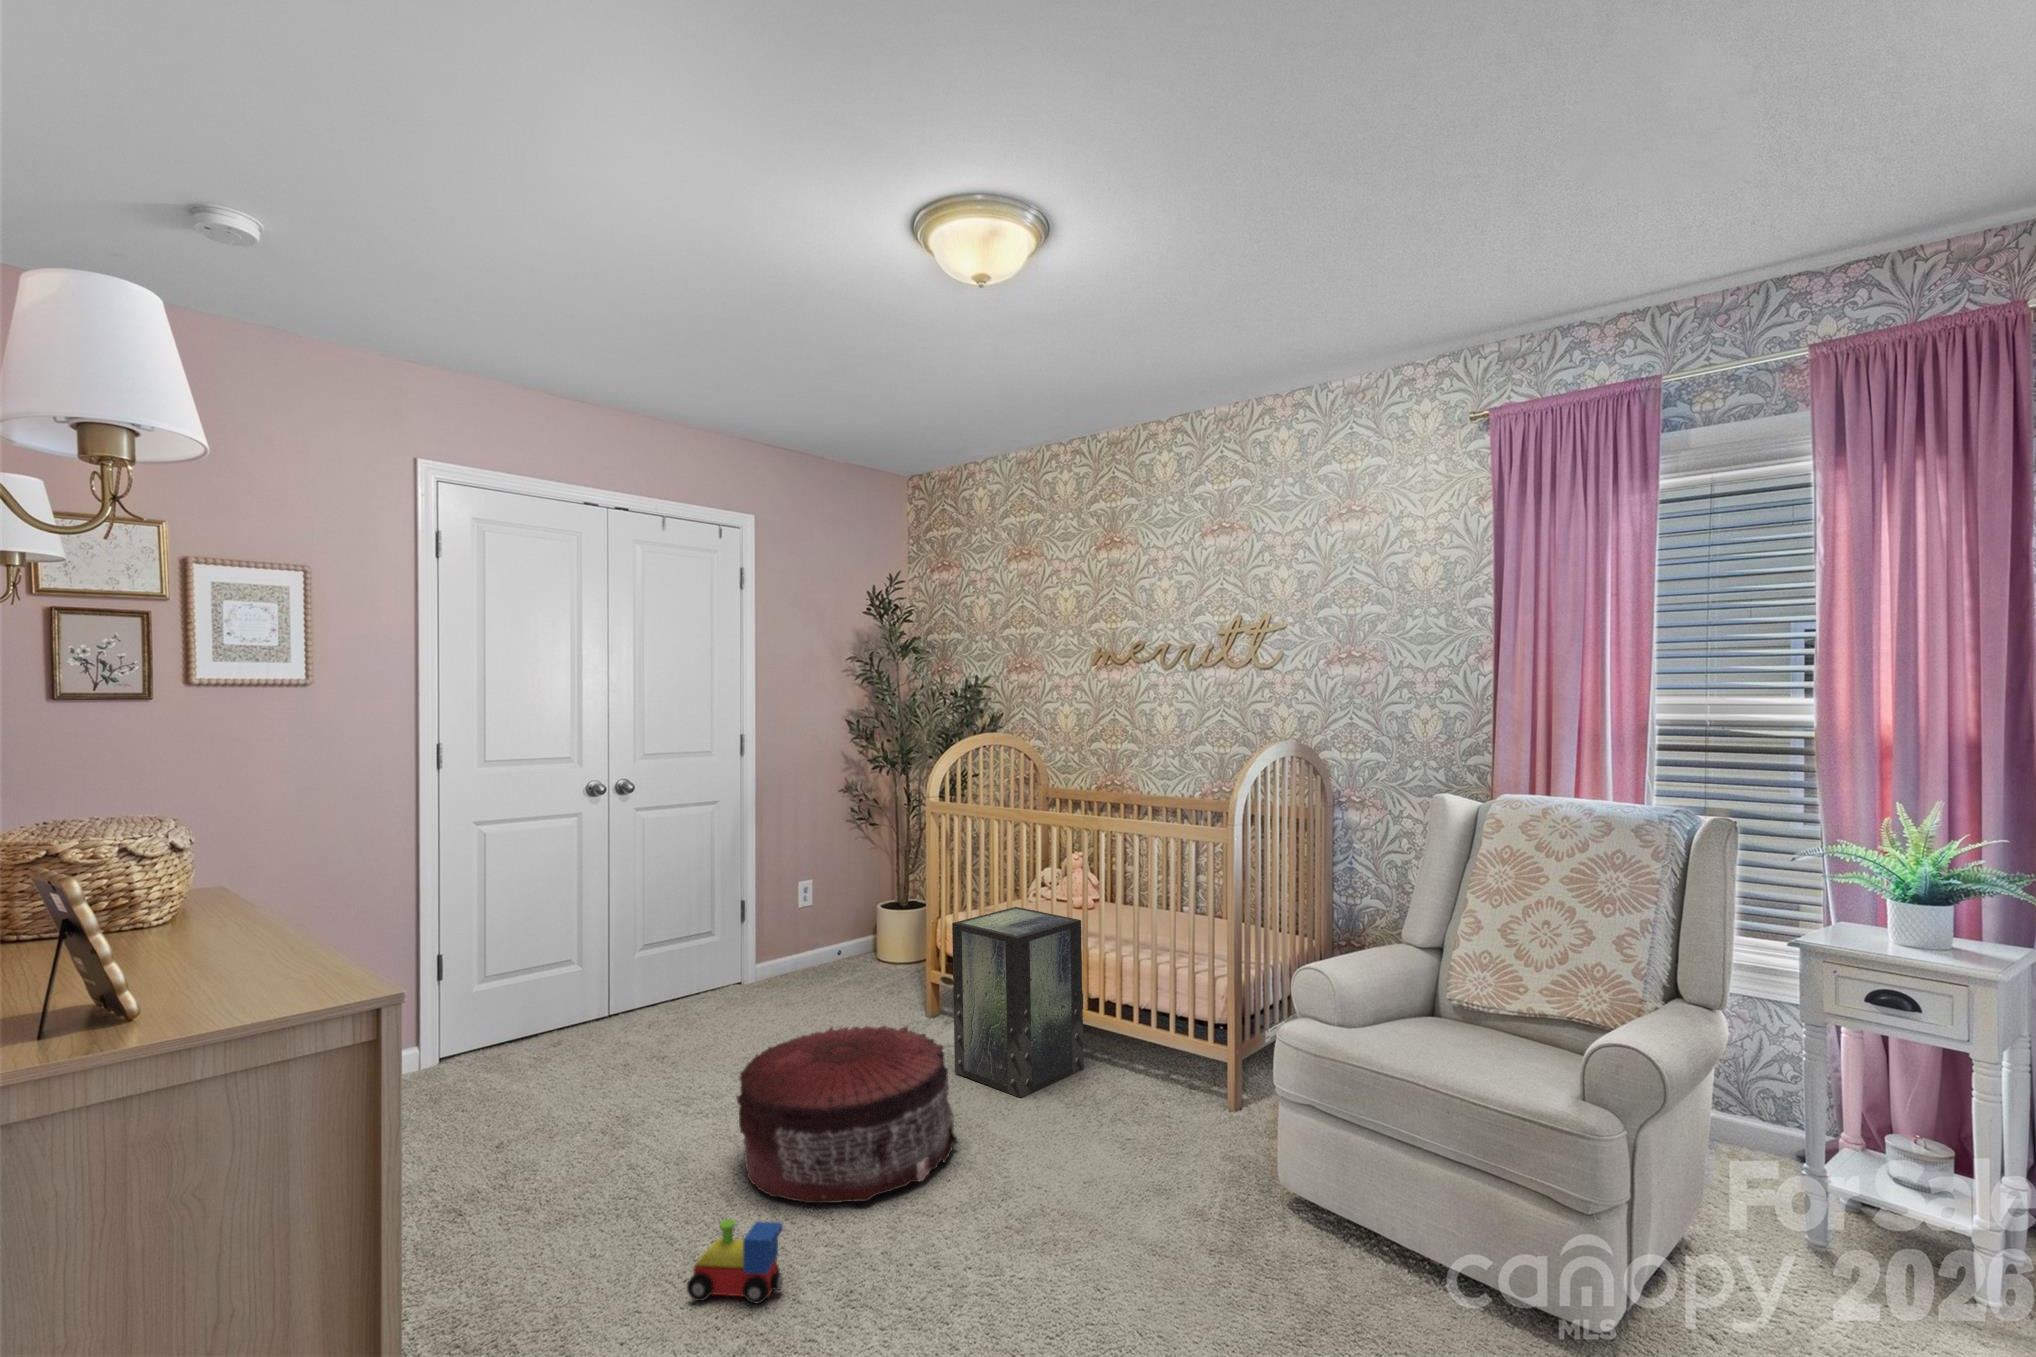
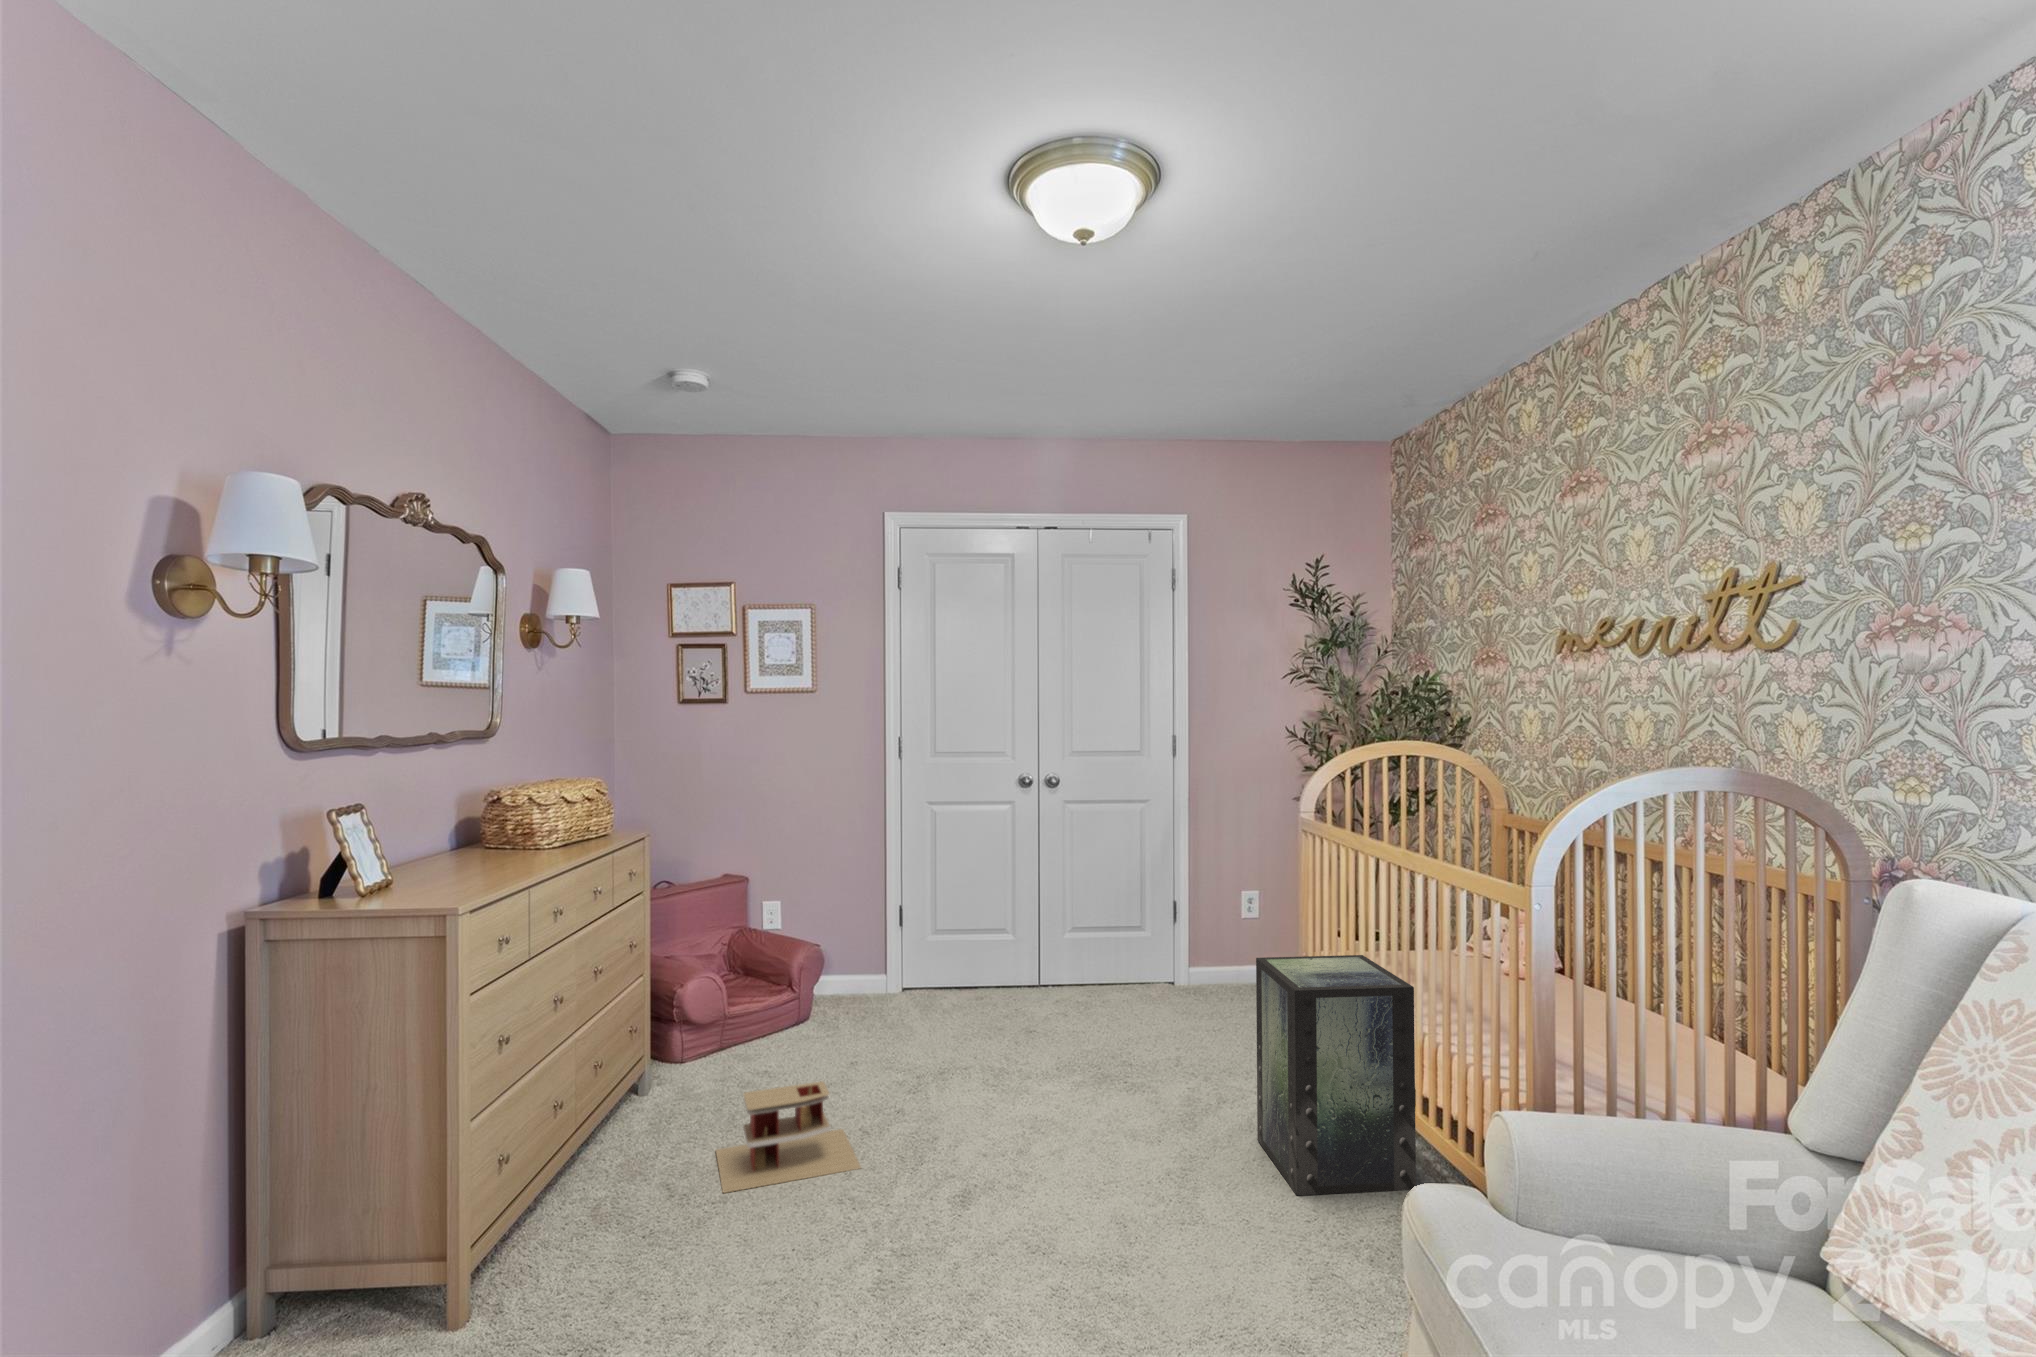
pouf: present [736,1026,958,1203] -> none [937,1041,1165,1245]
toy house: none [460,1137,653,1279] -> present [716,1082,861,1193]
toy train: present [687,1219,783,1304] -> none [778,1199,854,1298]

